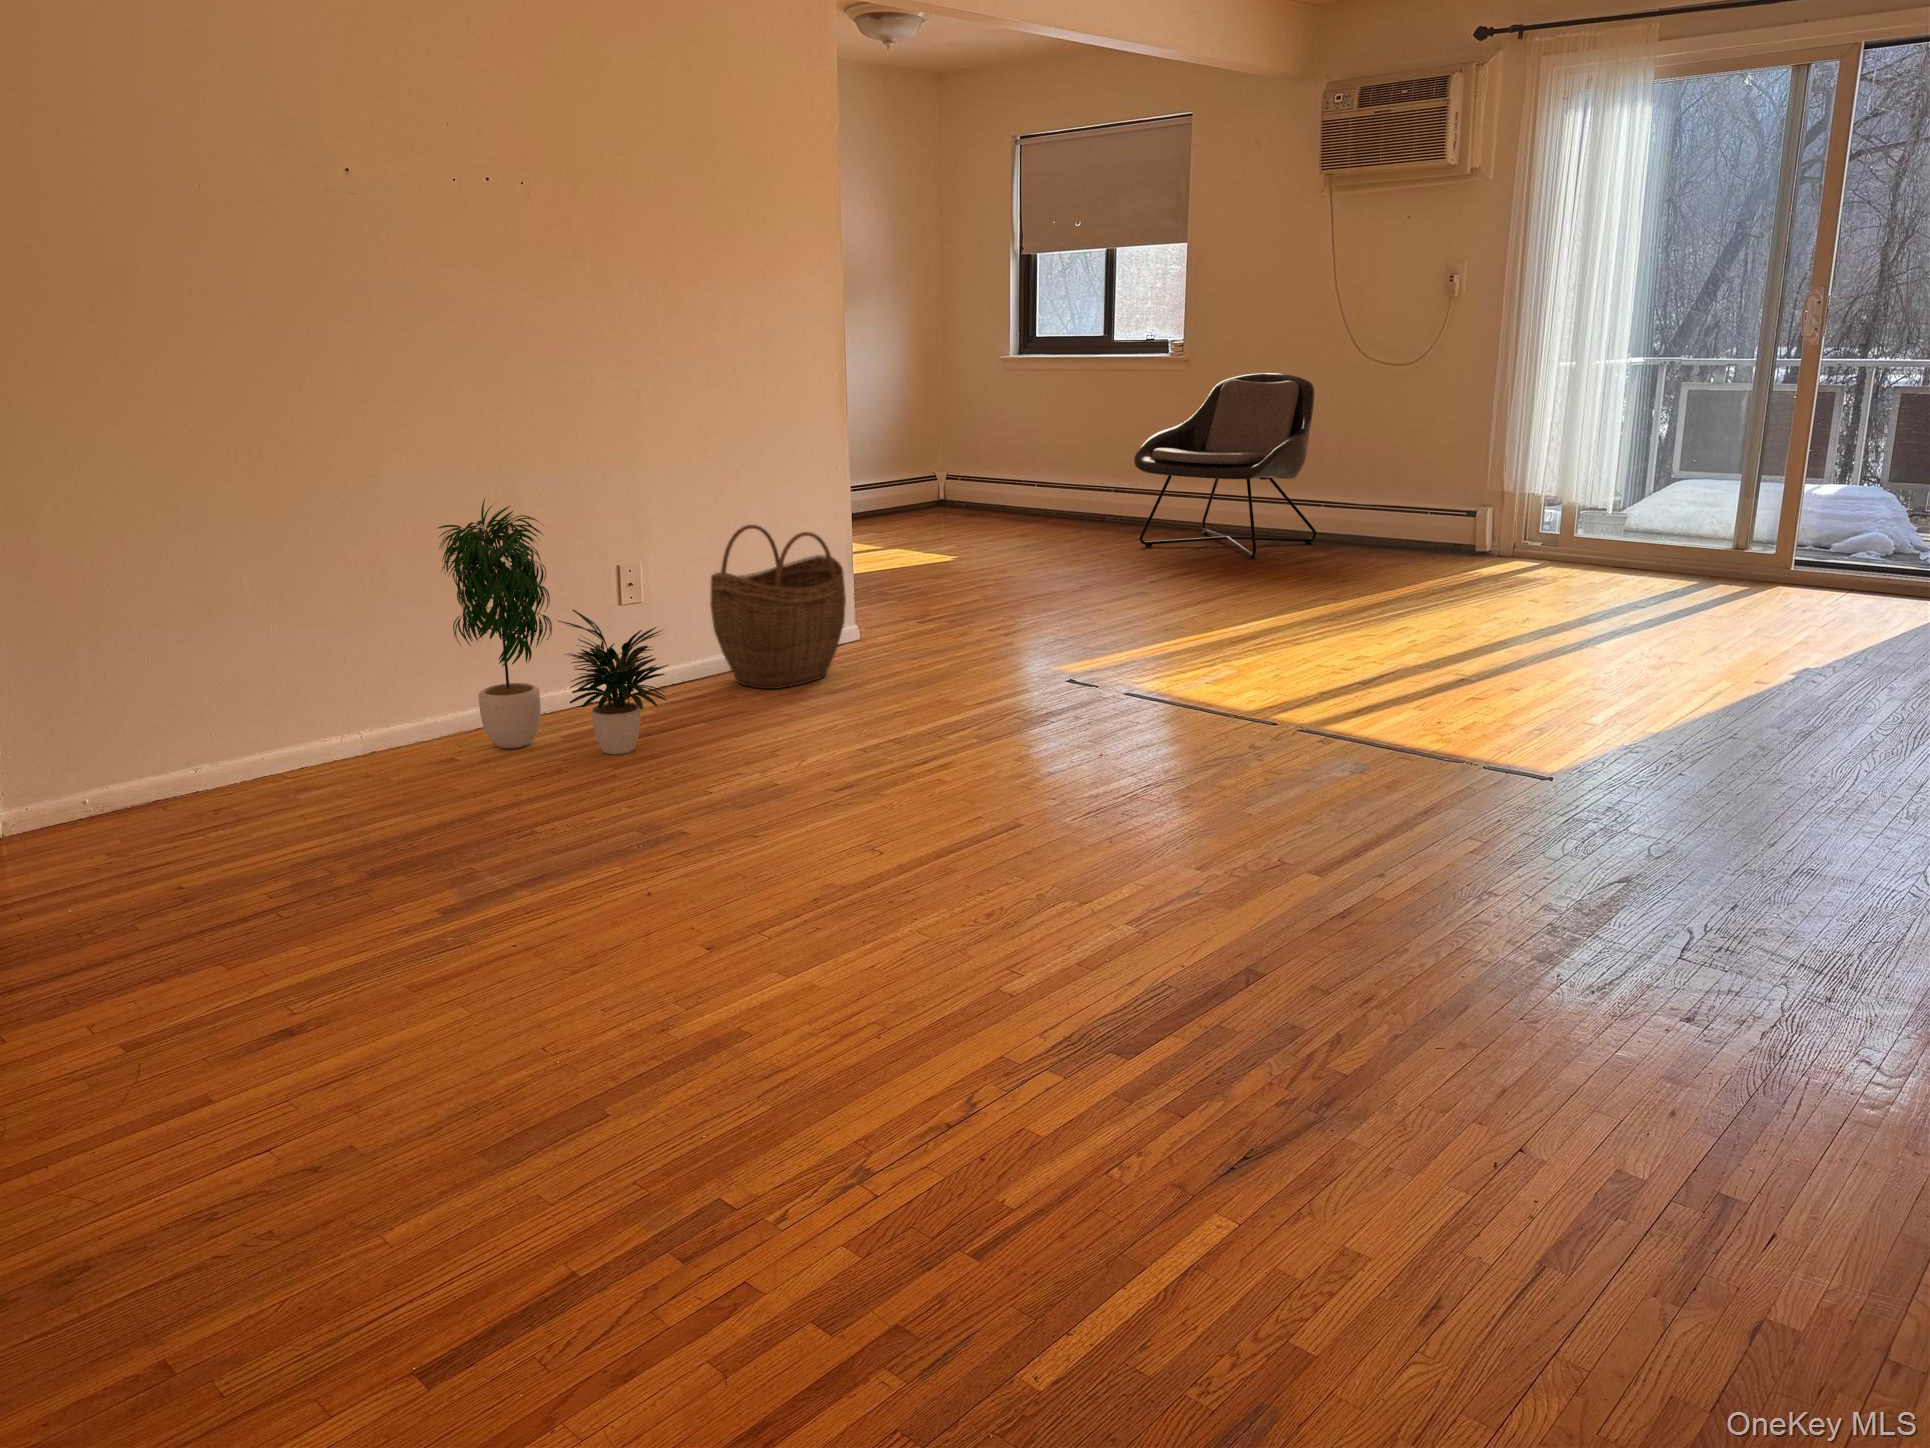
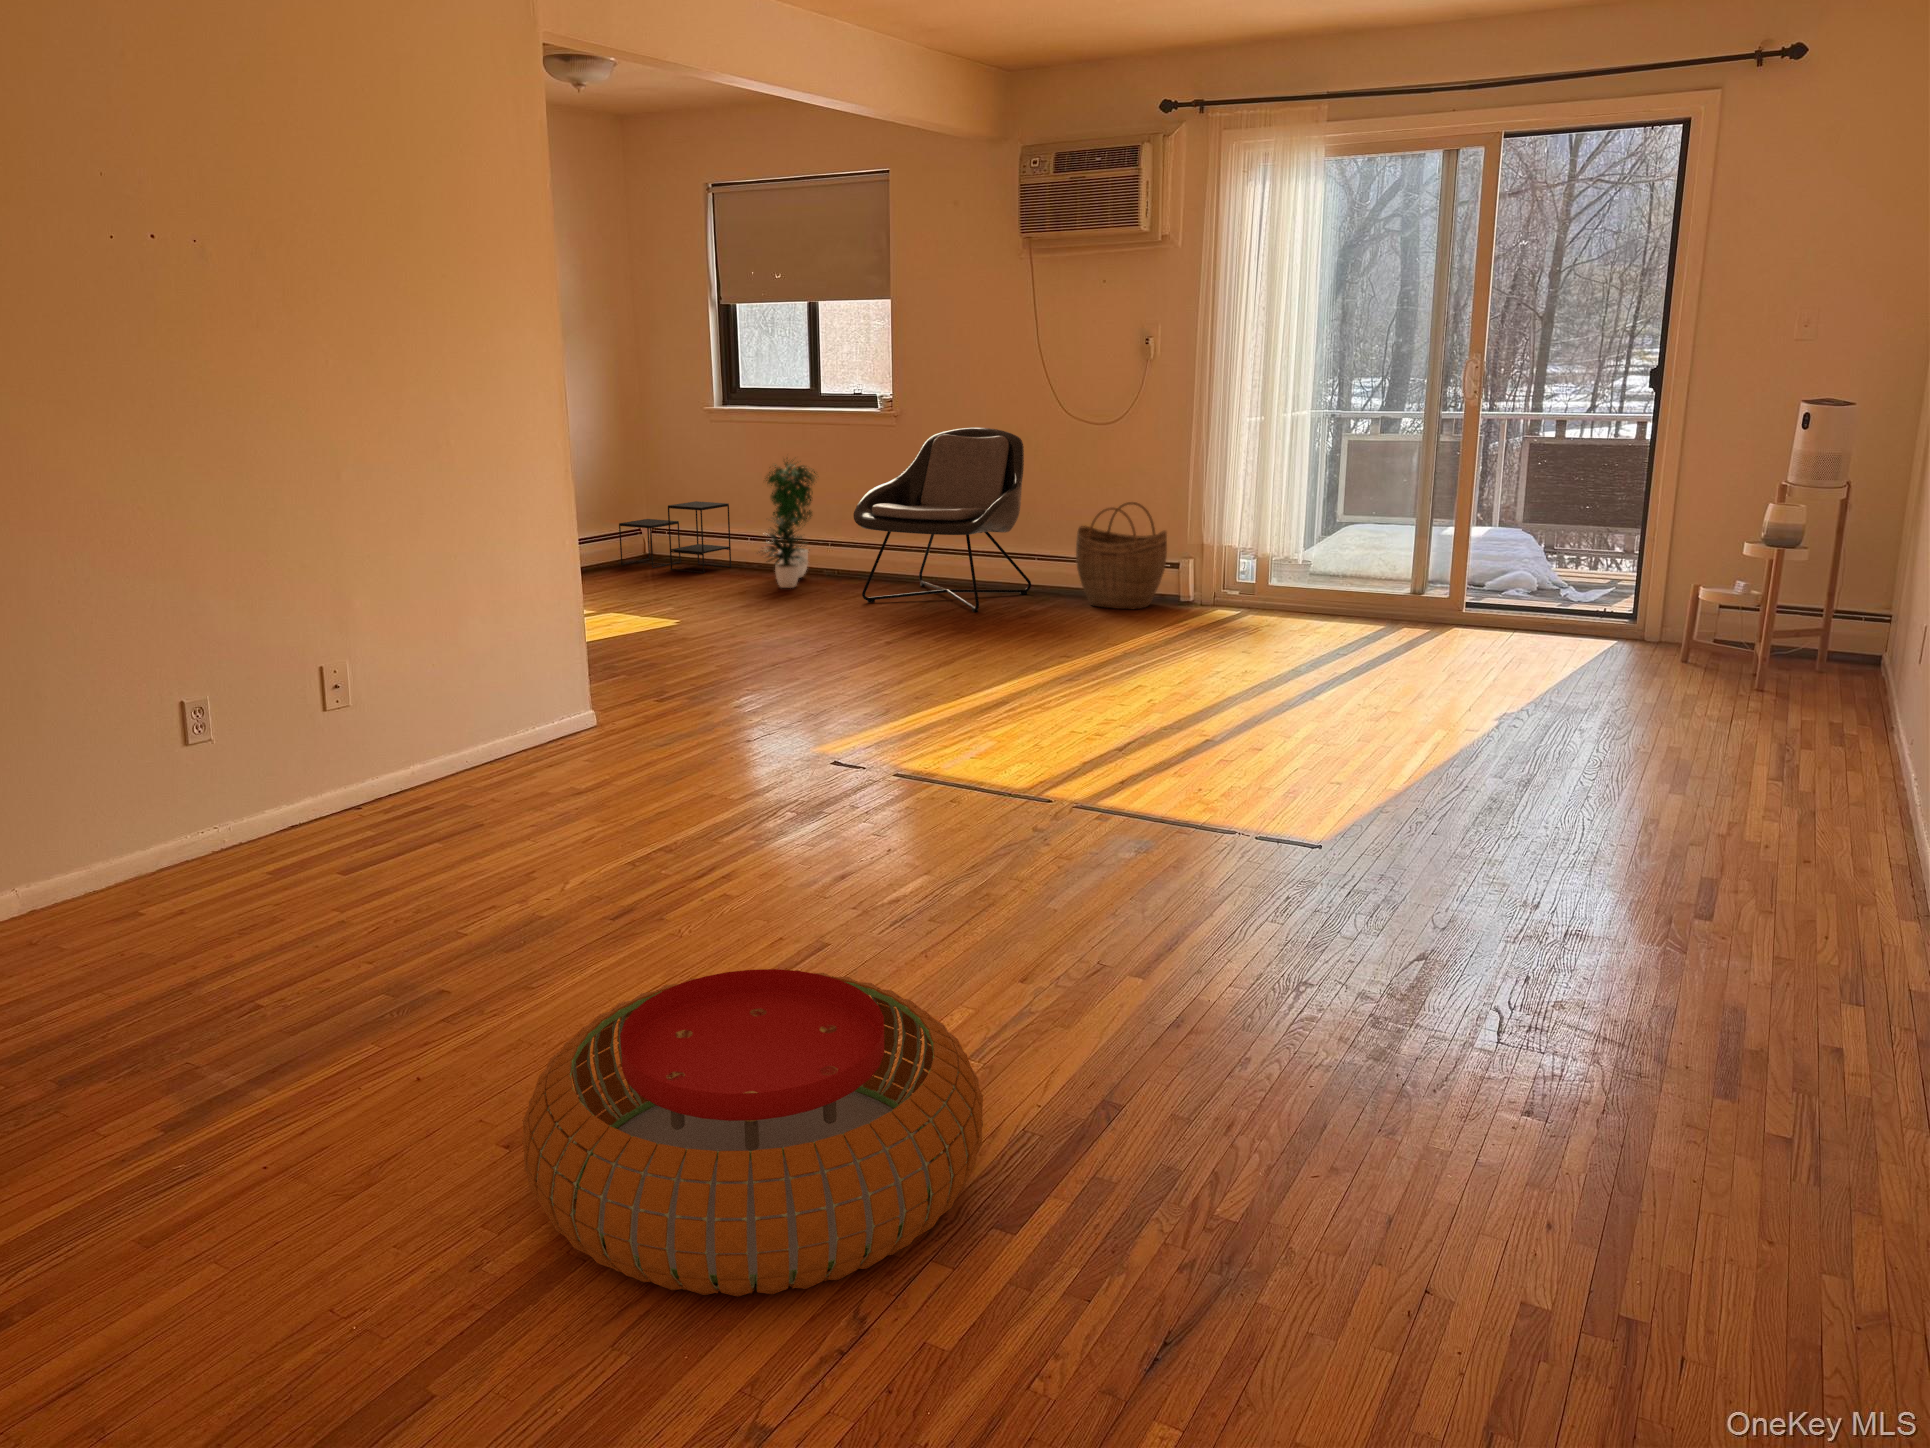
side table: none [914,448,1019,518] -> present [619,501,731,573]
potted plant: present [437,499,668,754] -> present [762,462,817,588]
woven basket: present [710,525,846,689] -> present [1076,502,1167,609]
pouf: none [707,817,1118,1079] -> present [522,969,983,1296]

